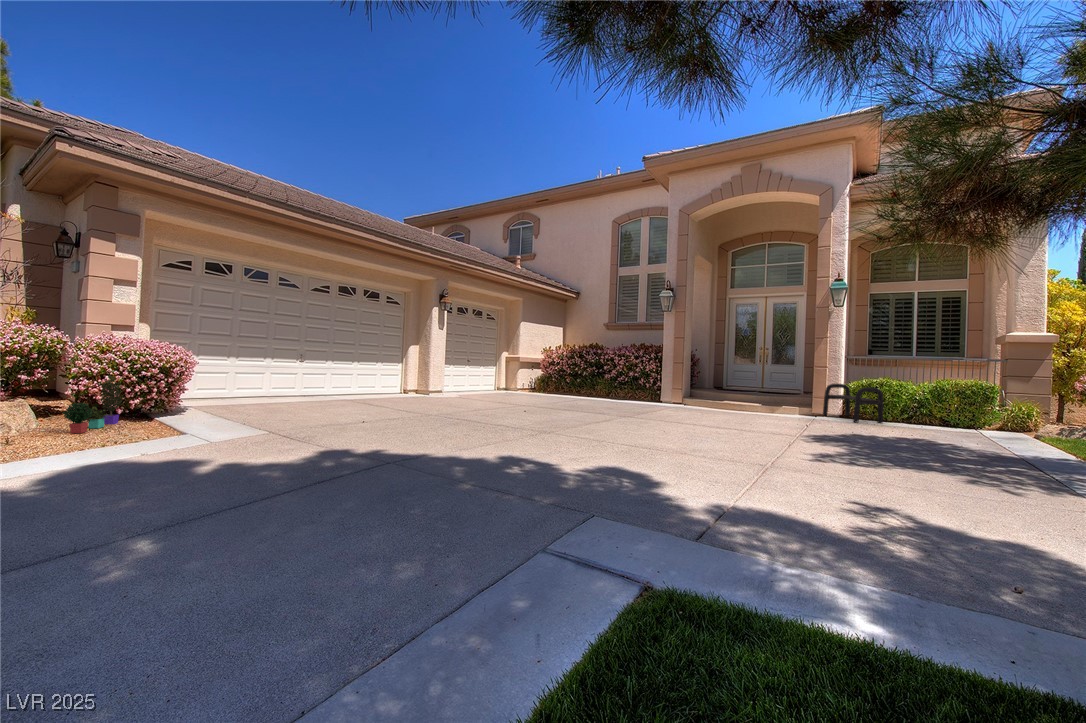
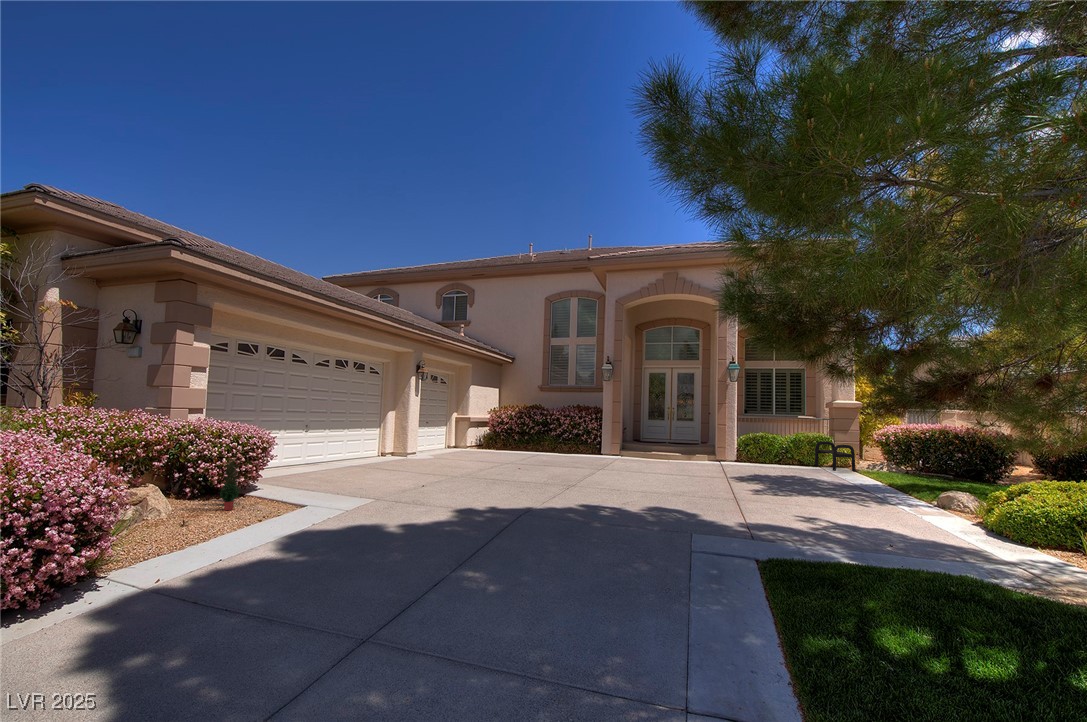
bench: present [823,384,883,423] -> present [815,441,856,471]

